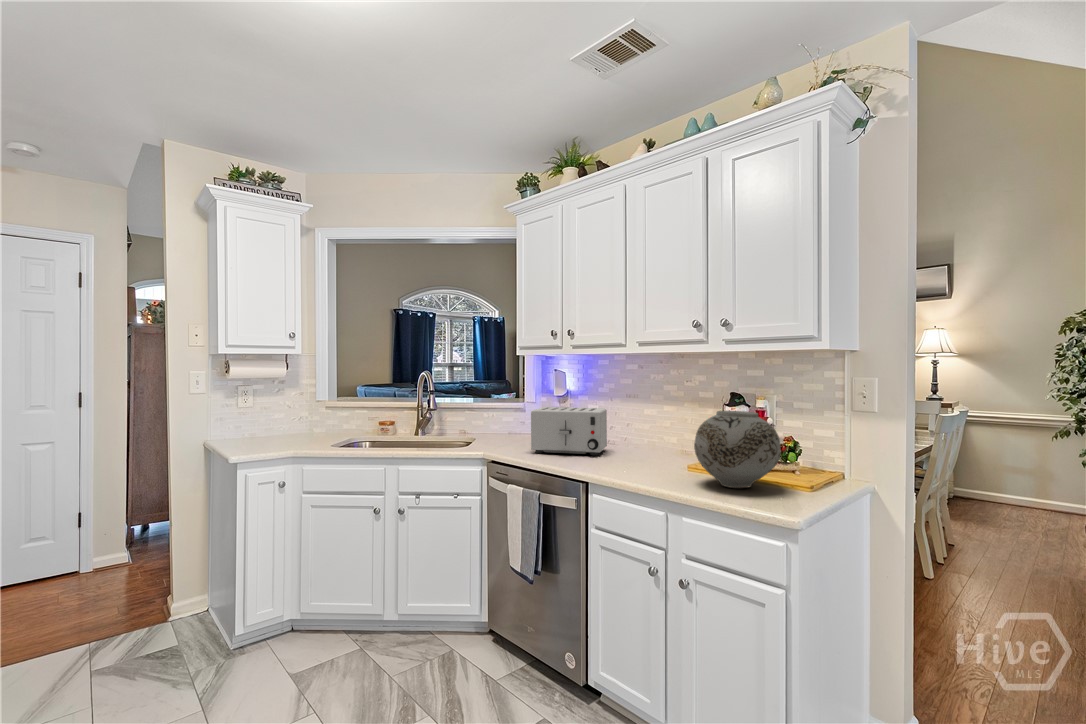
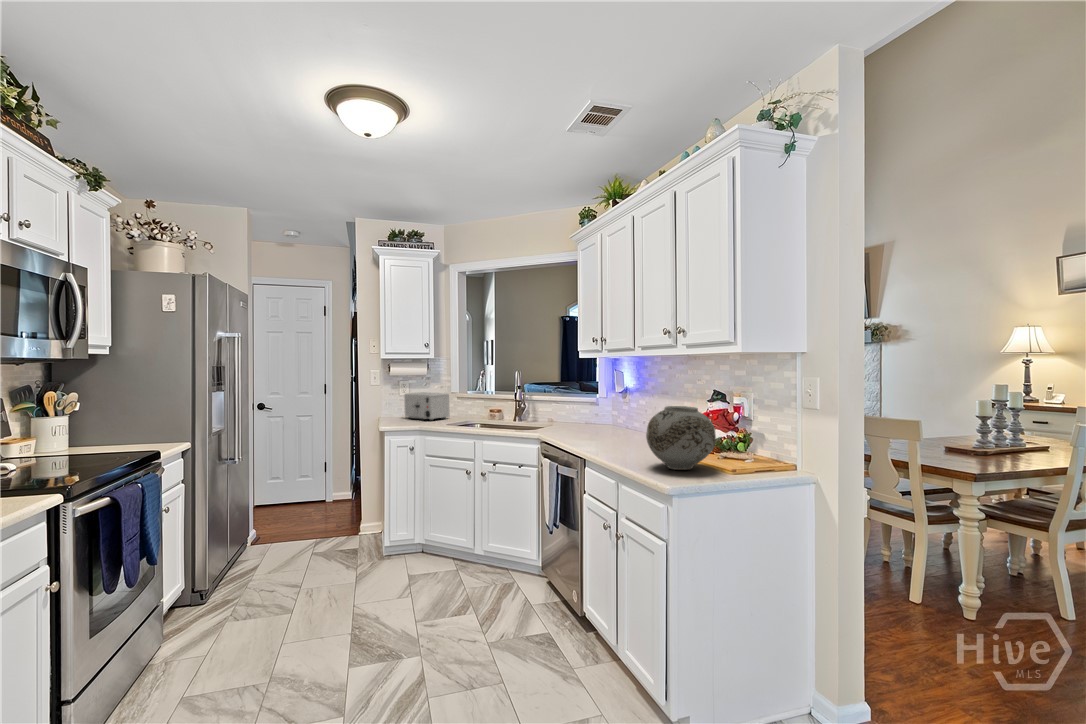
toaster: present [531,407,607,455] -> present [404,392,449,421]

